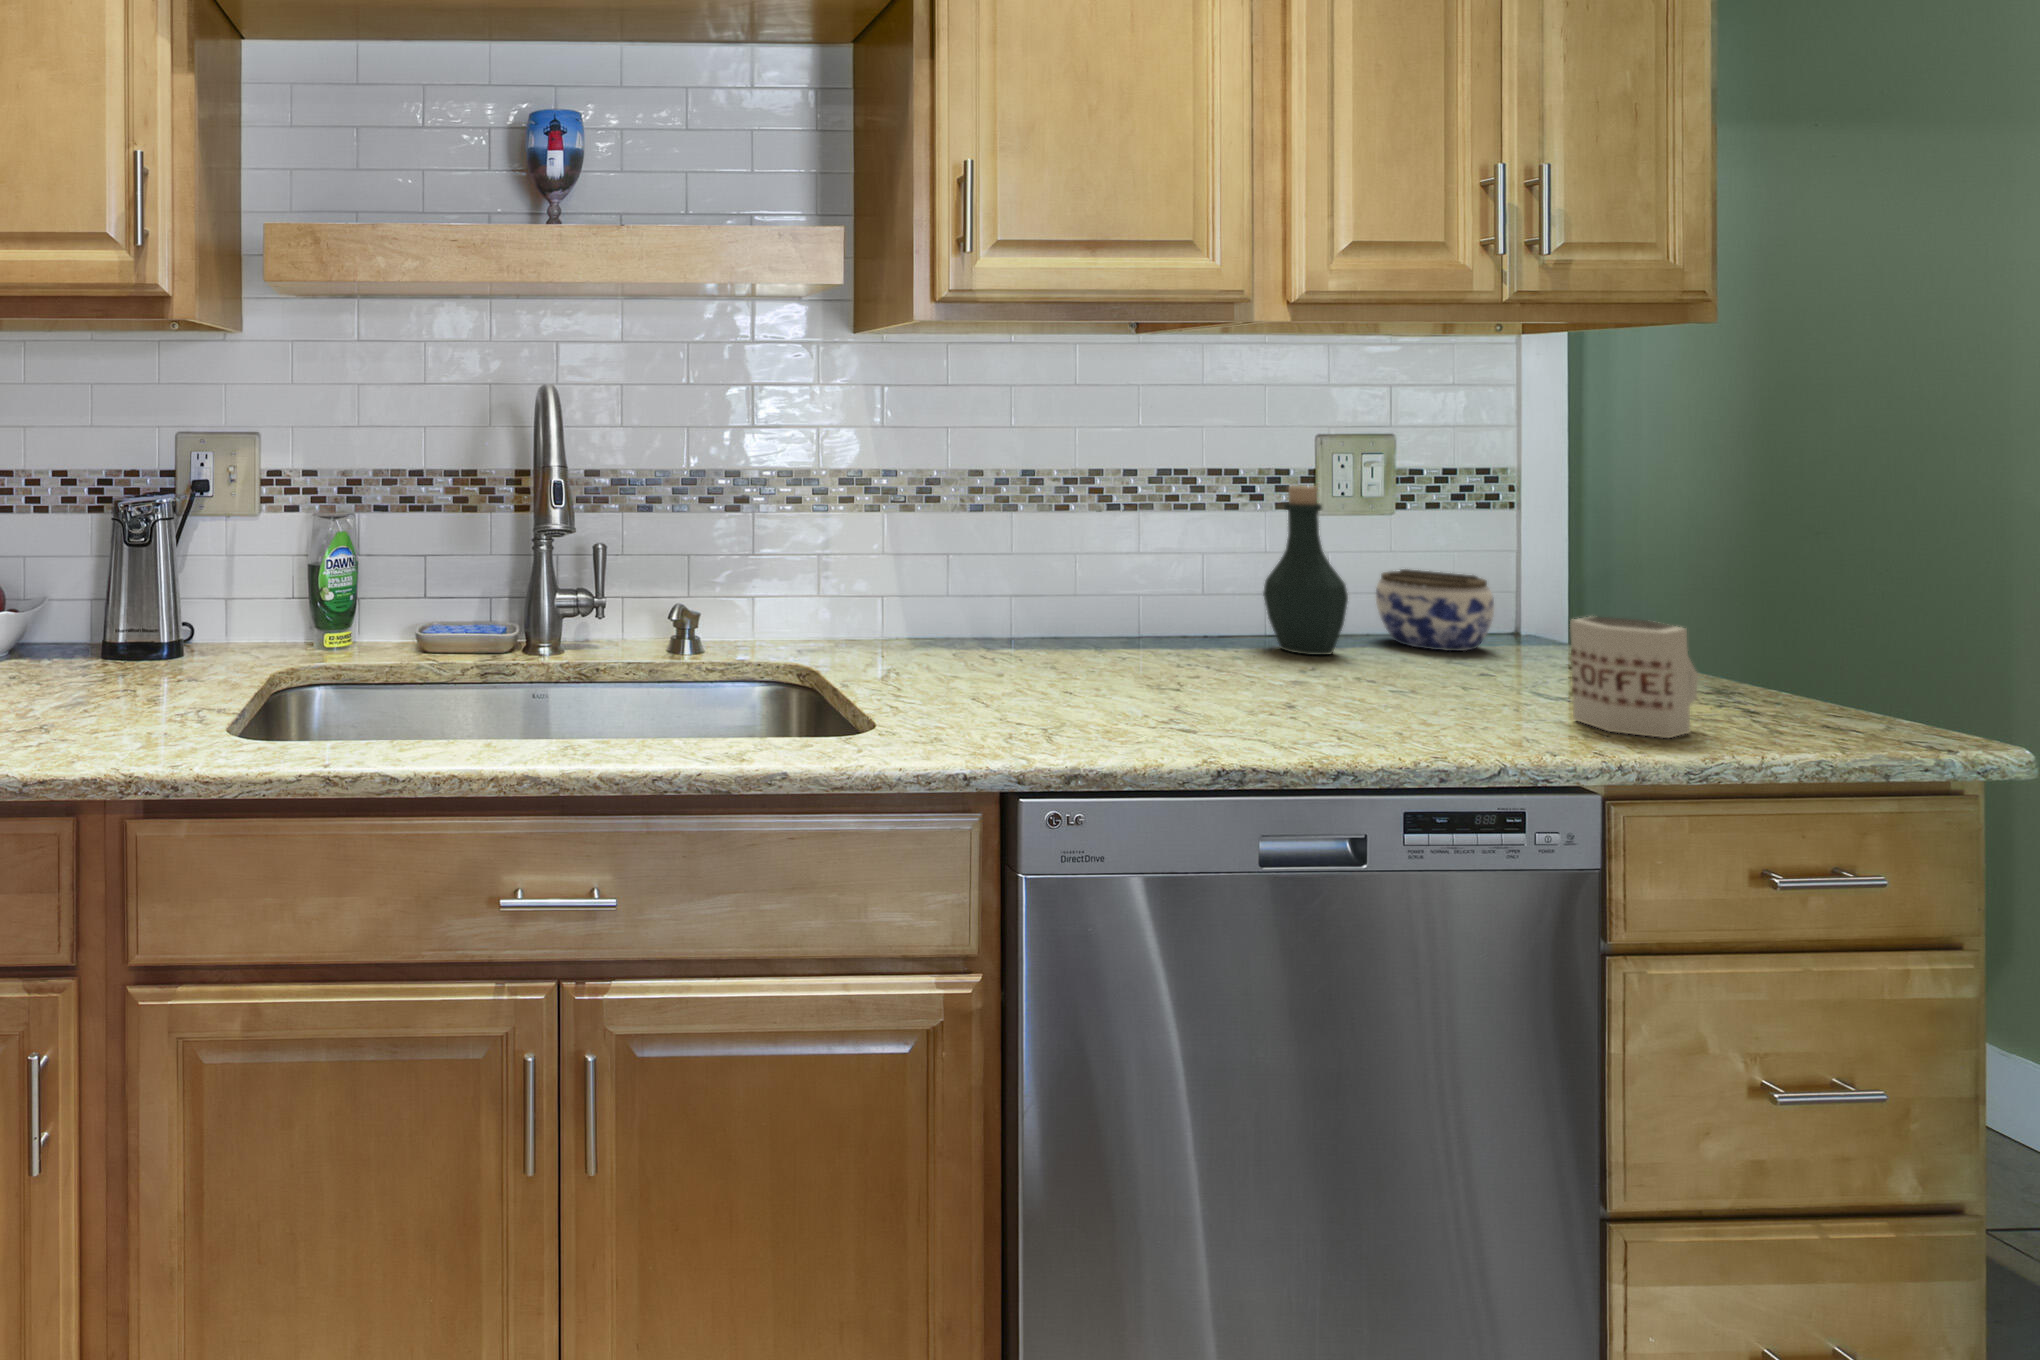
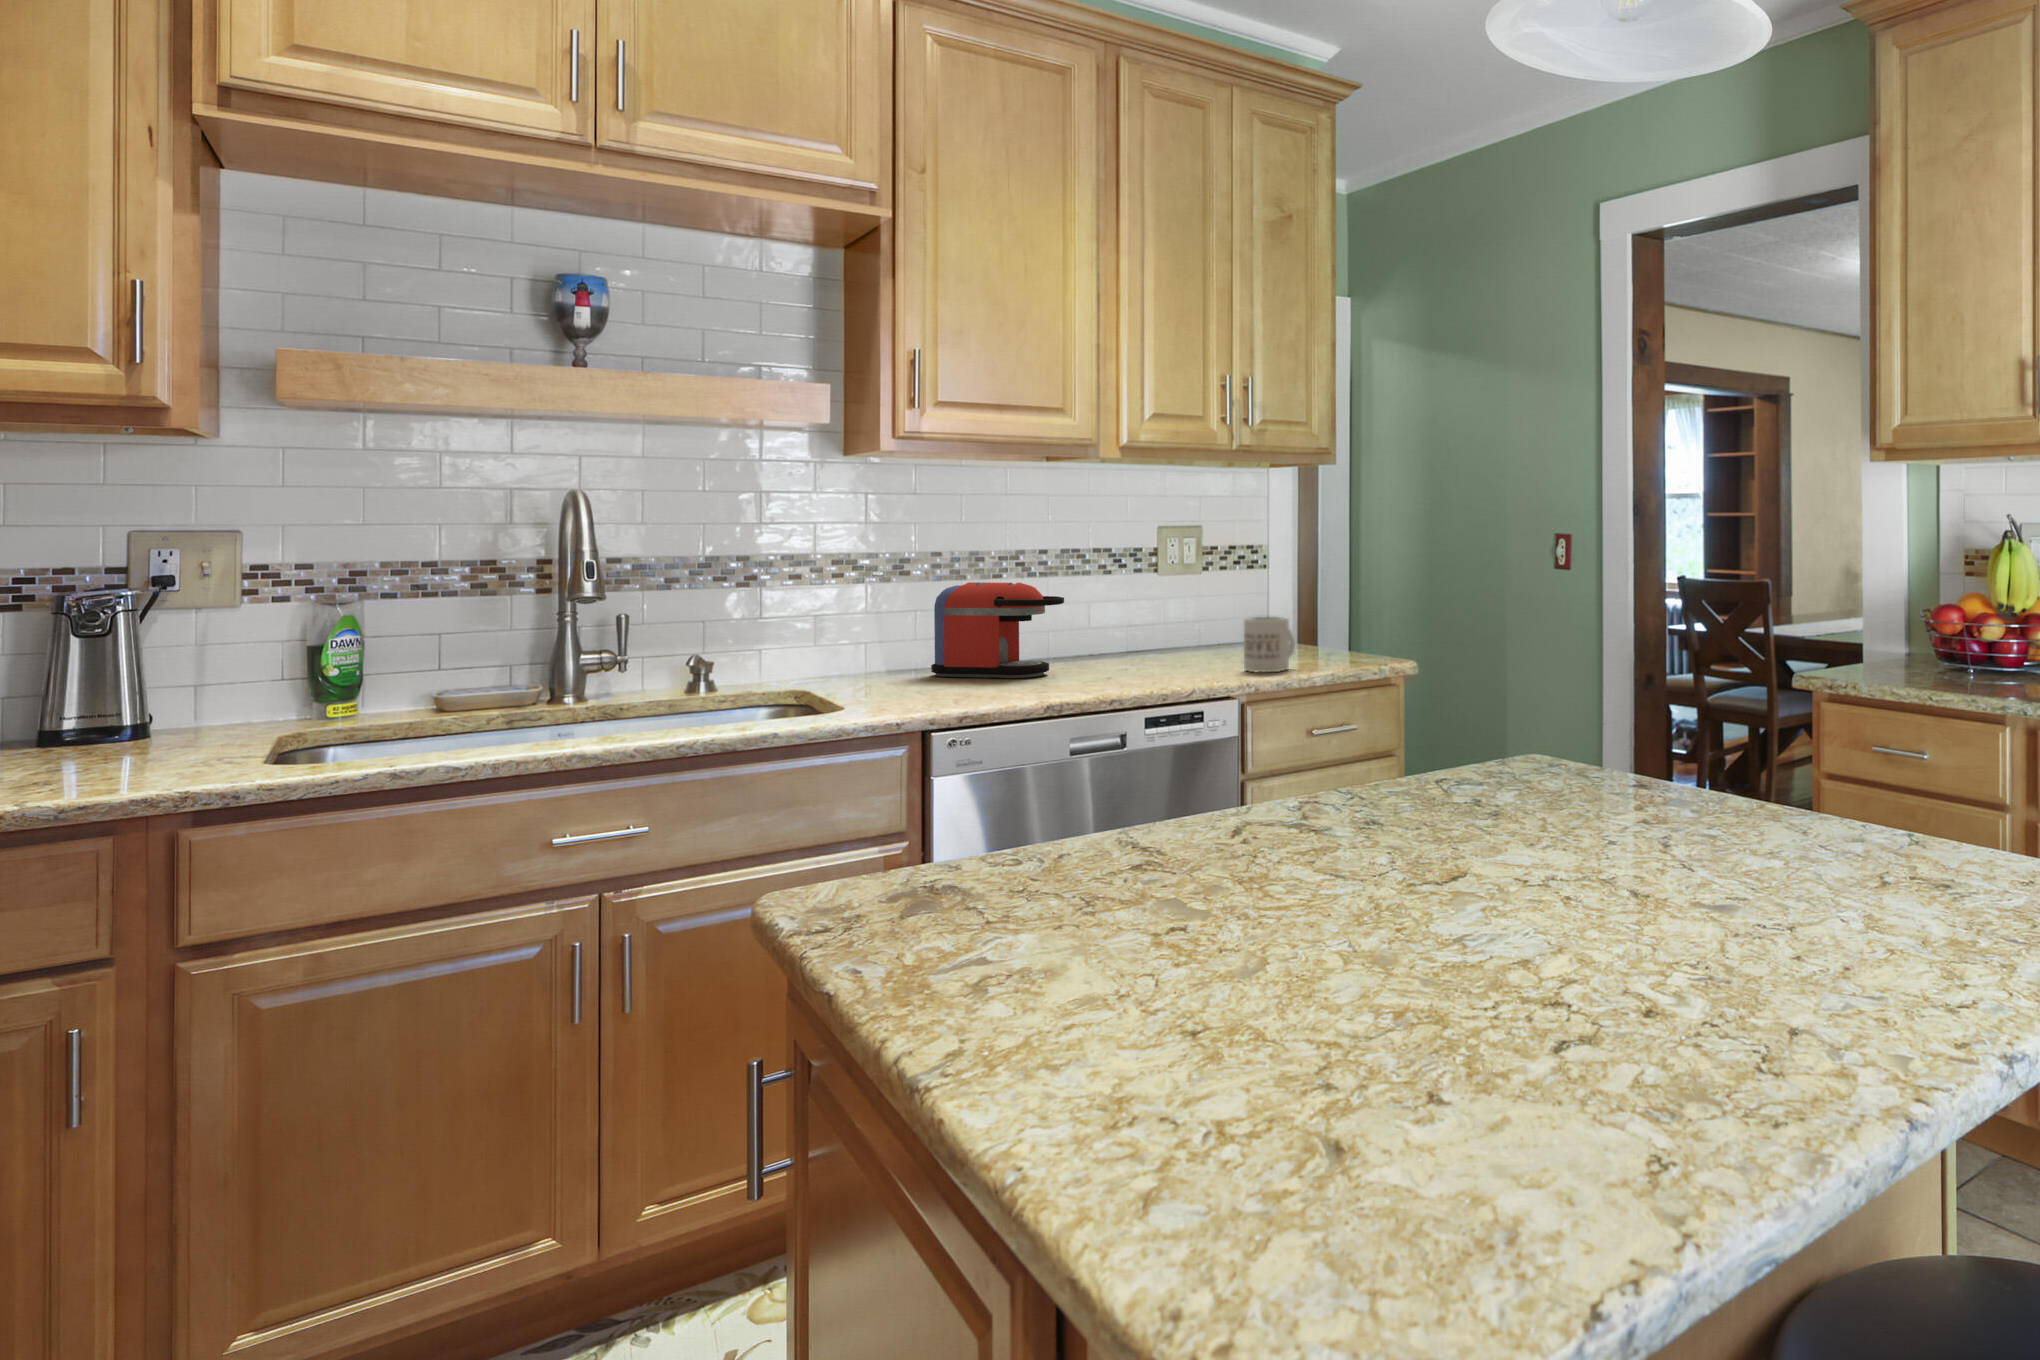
bottle: present [1263,486,1348,655] -> none [1118,558,1165,659]
coffee maker: none [977,519,1193,682] -> present [931,582,1064,678]
jar: present [1376,569,1494,651] -> none [1186,607,1243,651]

